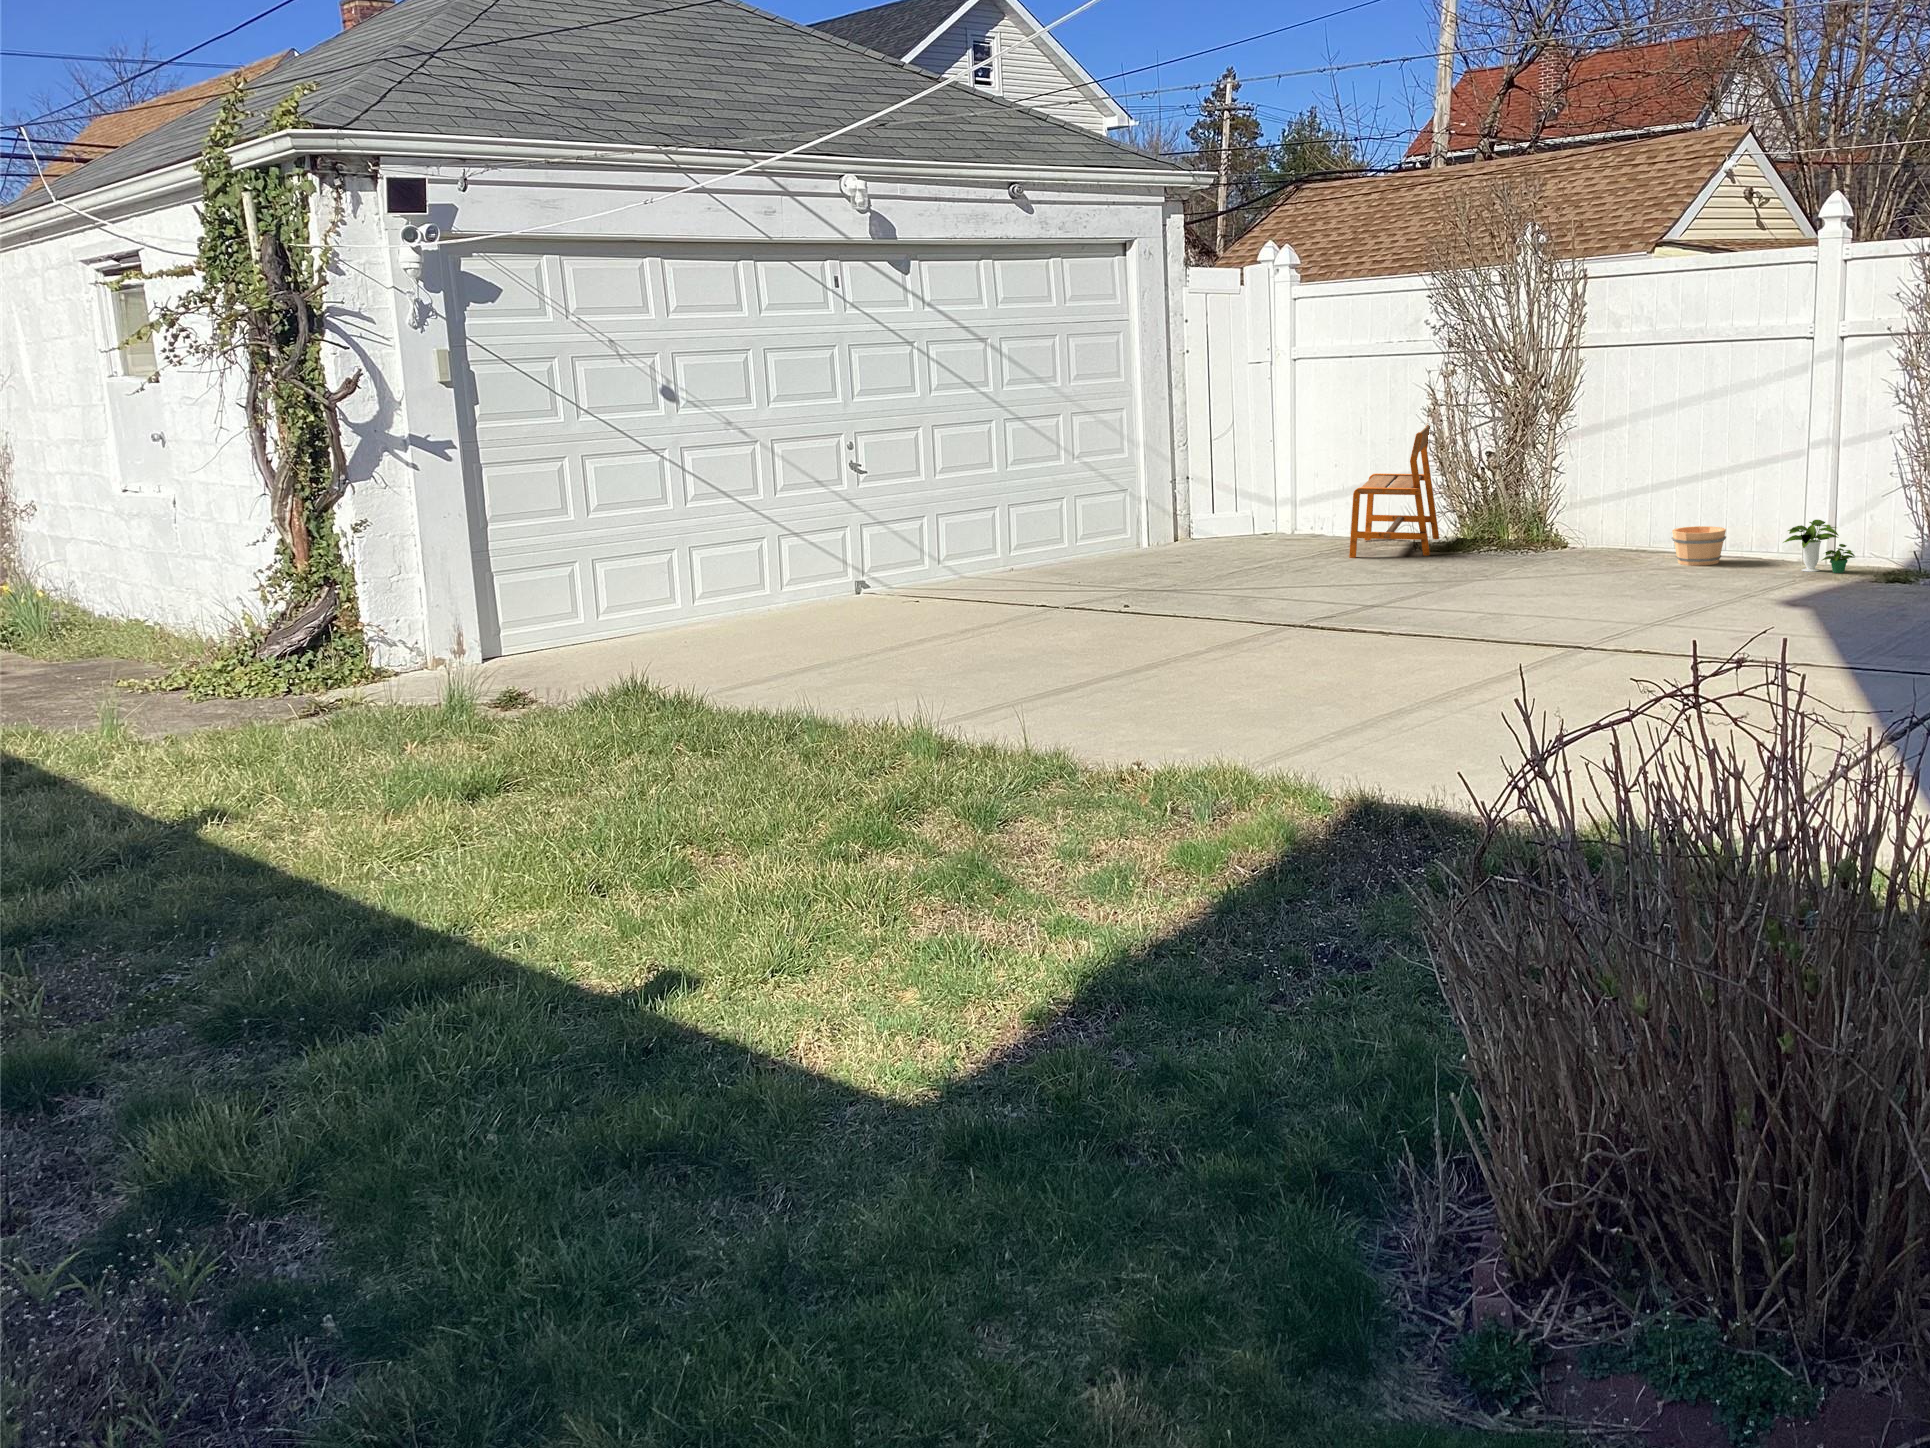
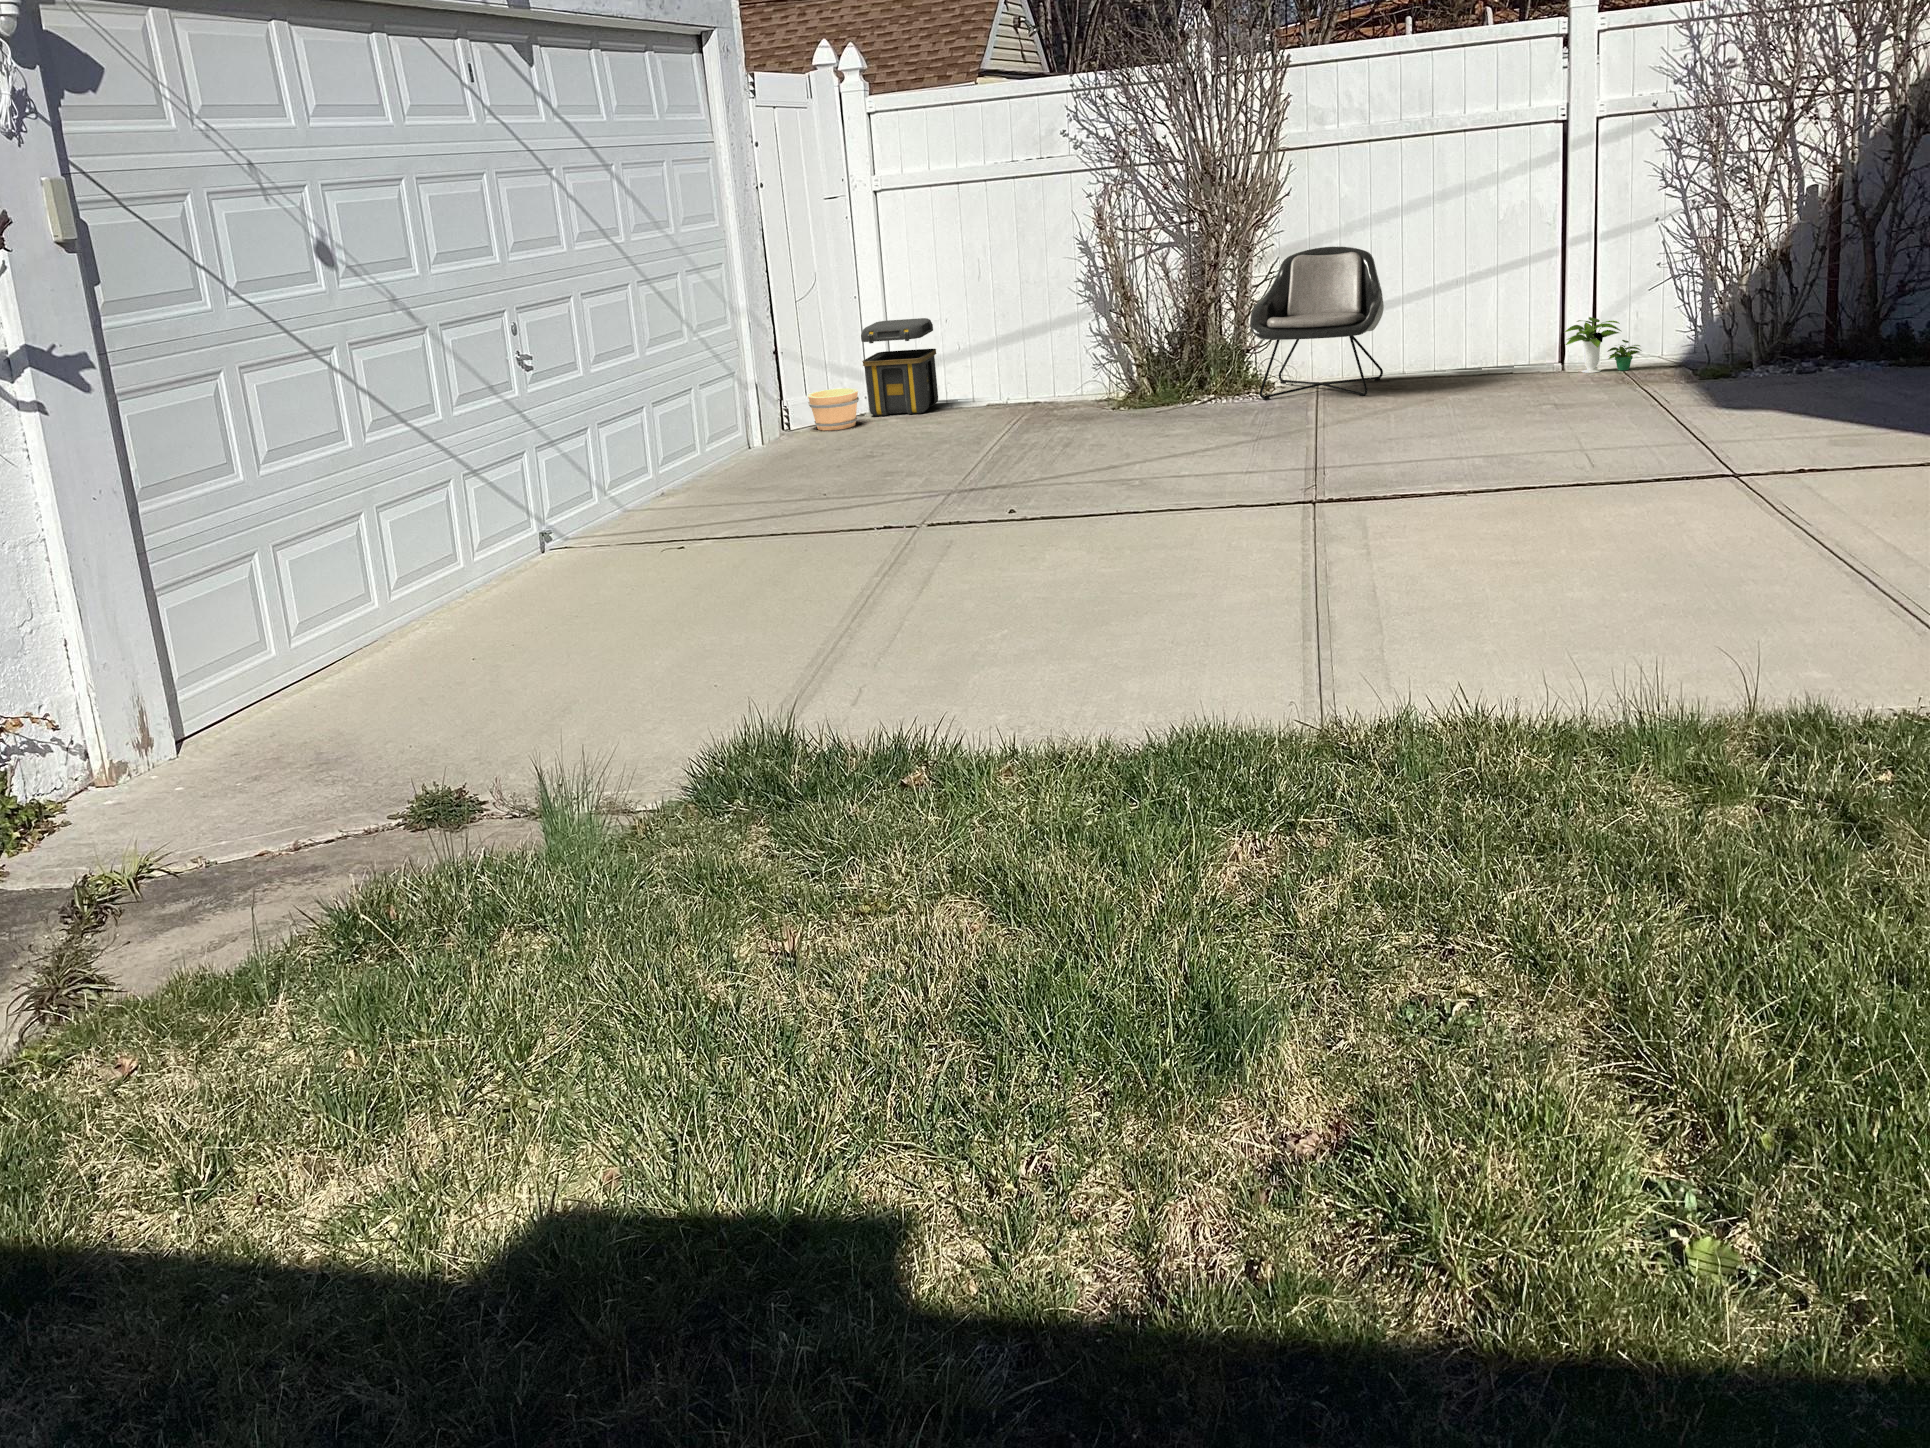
bench: present [1349,425,1439,558] -> none [1008,252,1142,421]
lounge chair: none [1506,435,1645,569] -> present [1250,246,1384,400]
toolbox: none [1254,466,1321,542] -> present [861,318,938,416]
bucket: present [1672,526,1726,566] -> present [808,388,859,431]

